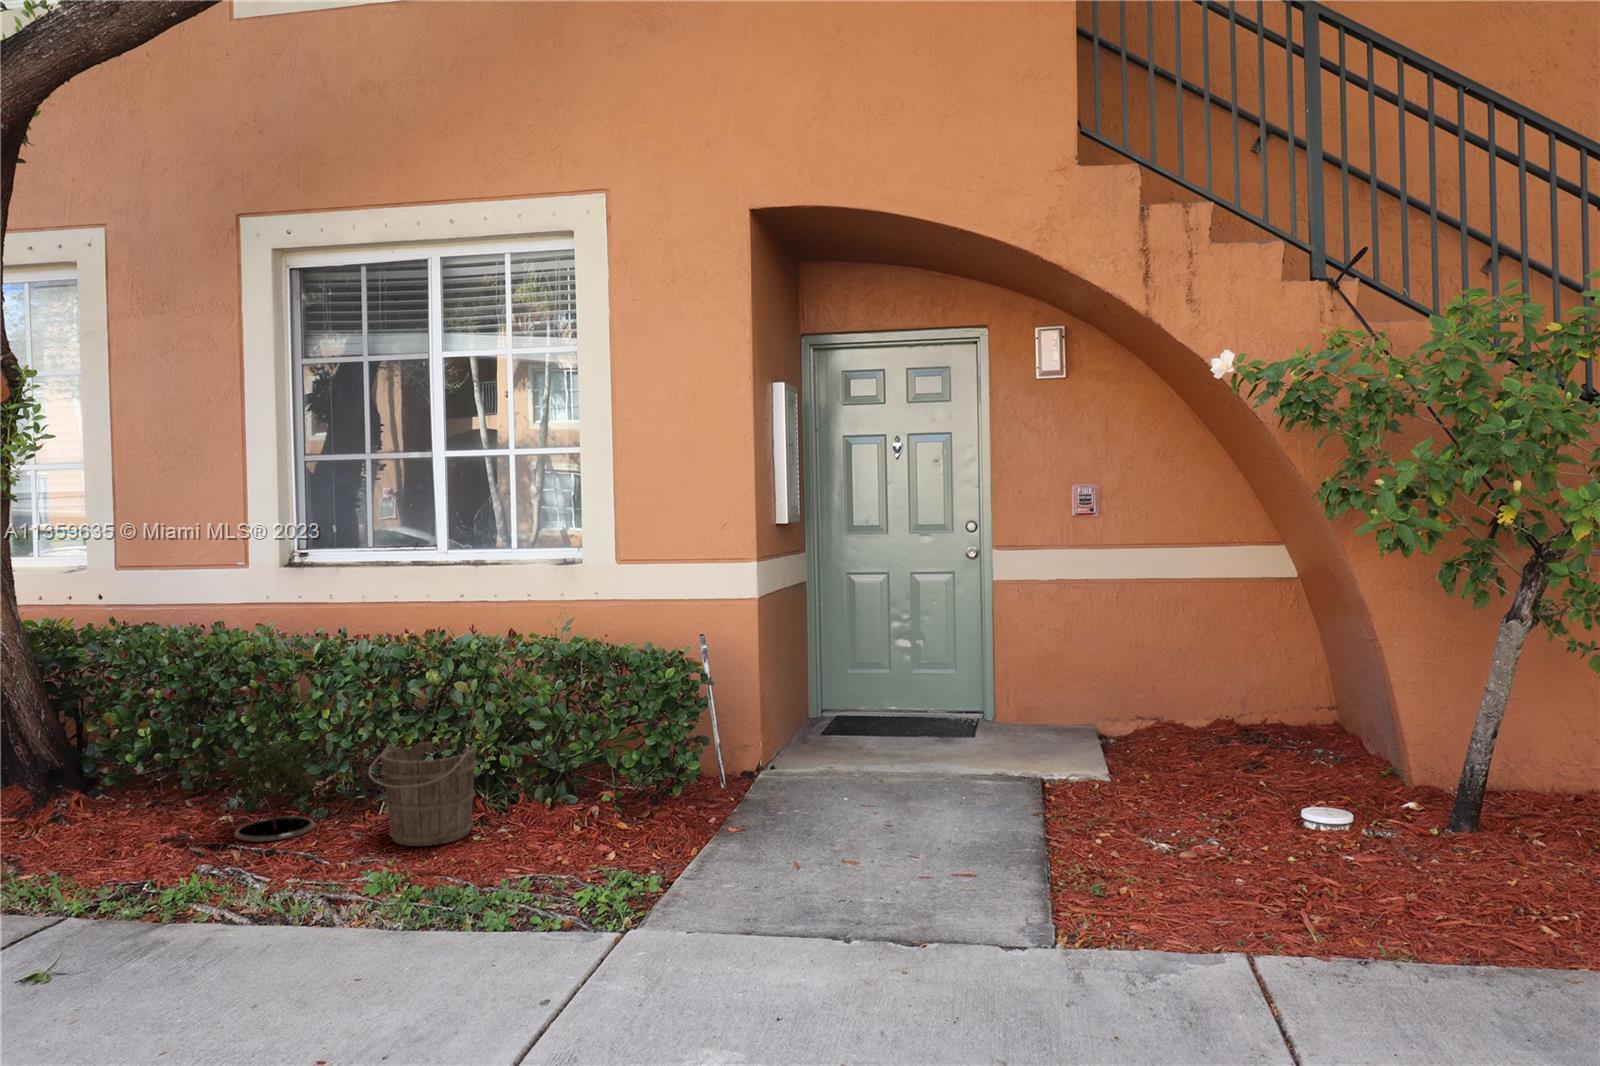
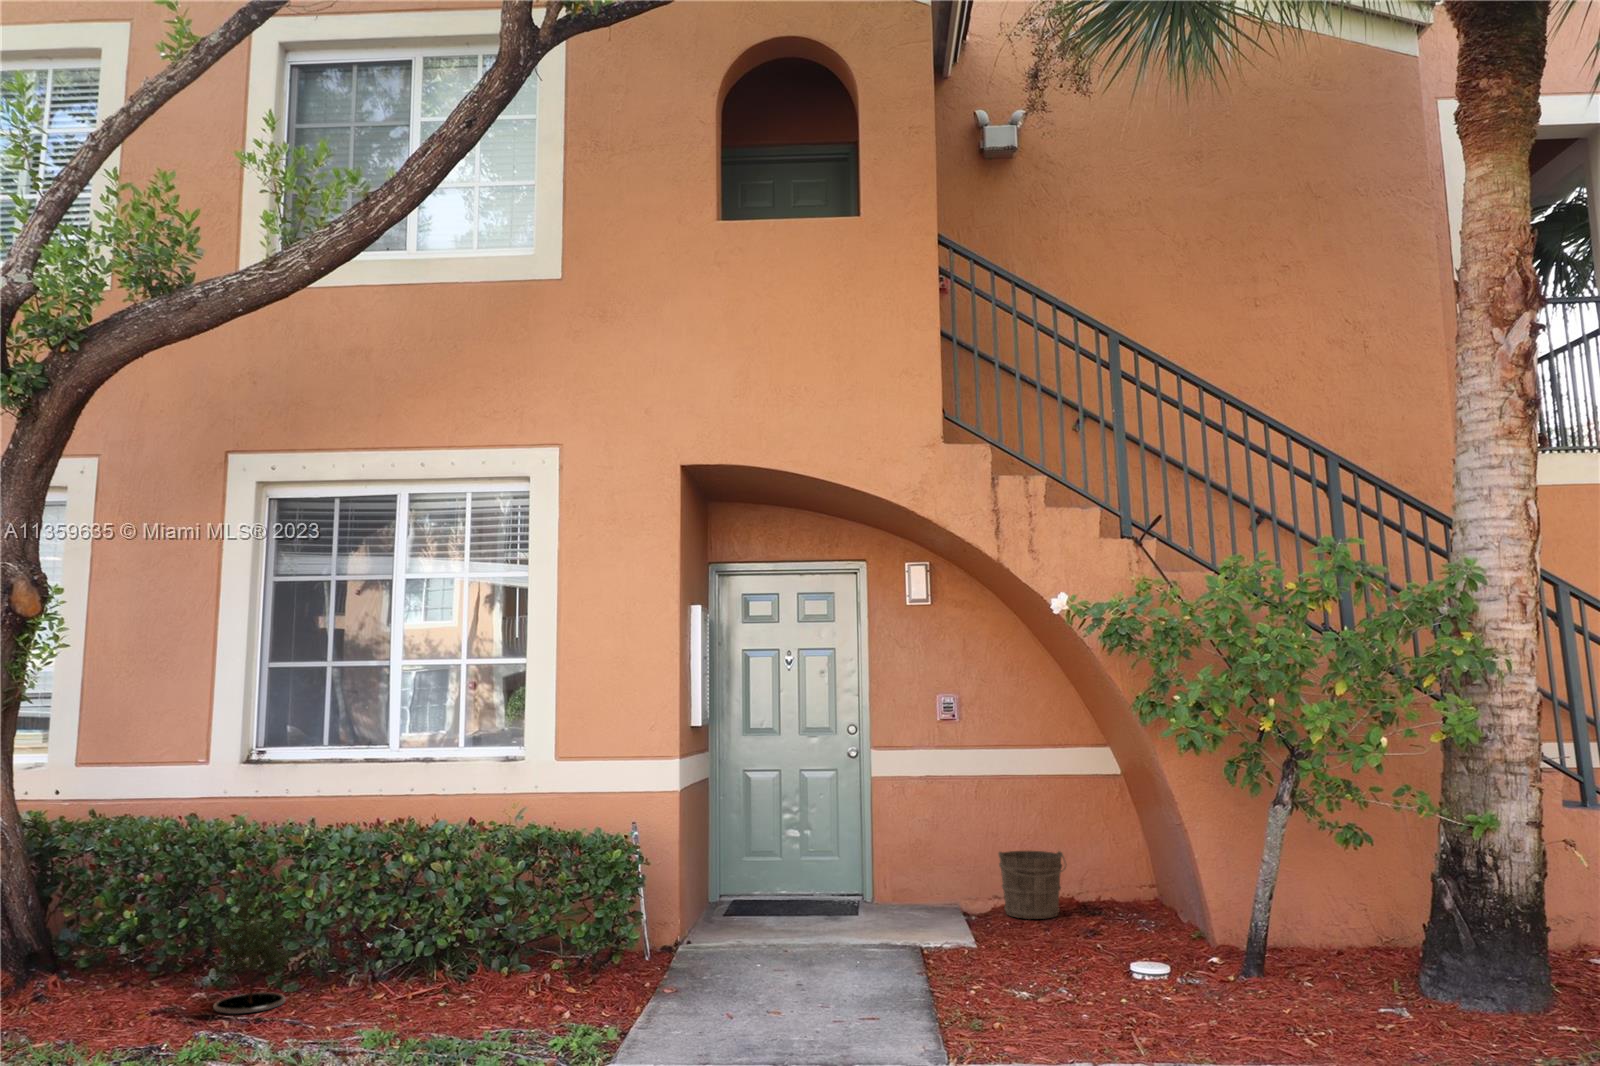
bucket: present [369,742,477,846] -> present [998,851,1067,919]

